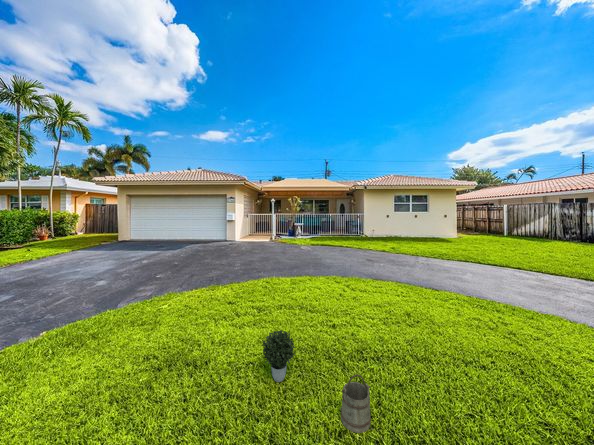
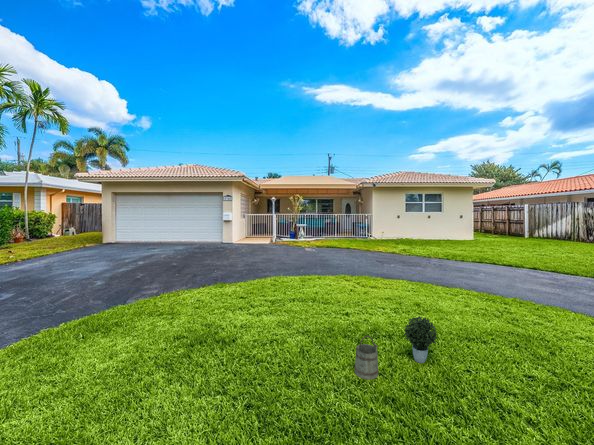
potted plant: present [262,330,296,382] -> present [404,317,437,363]

